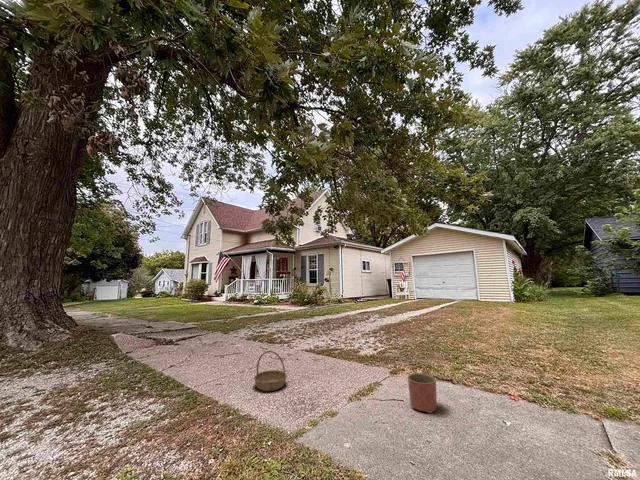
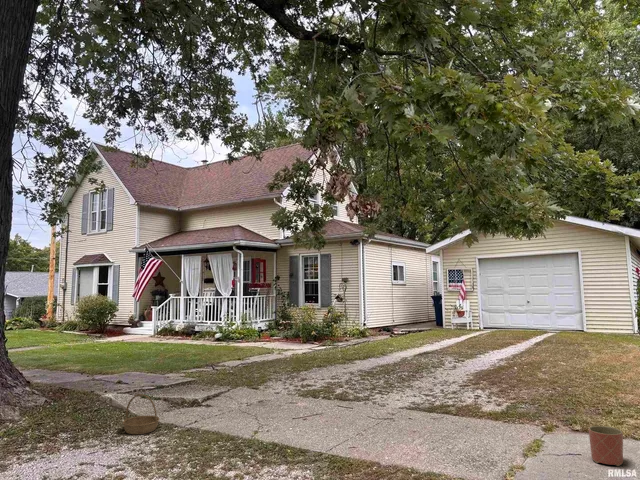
basket: present [254,351,287,391] -> present [123,394,159,434]

